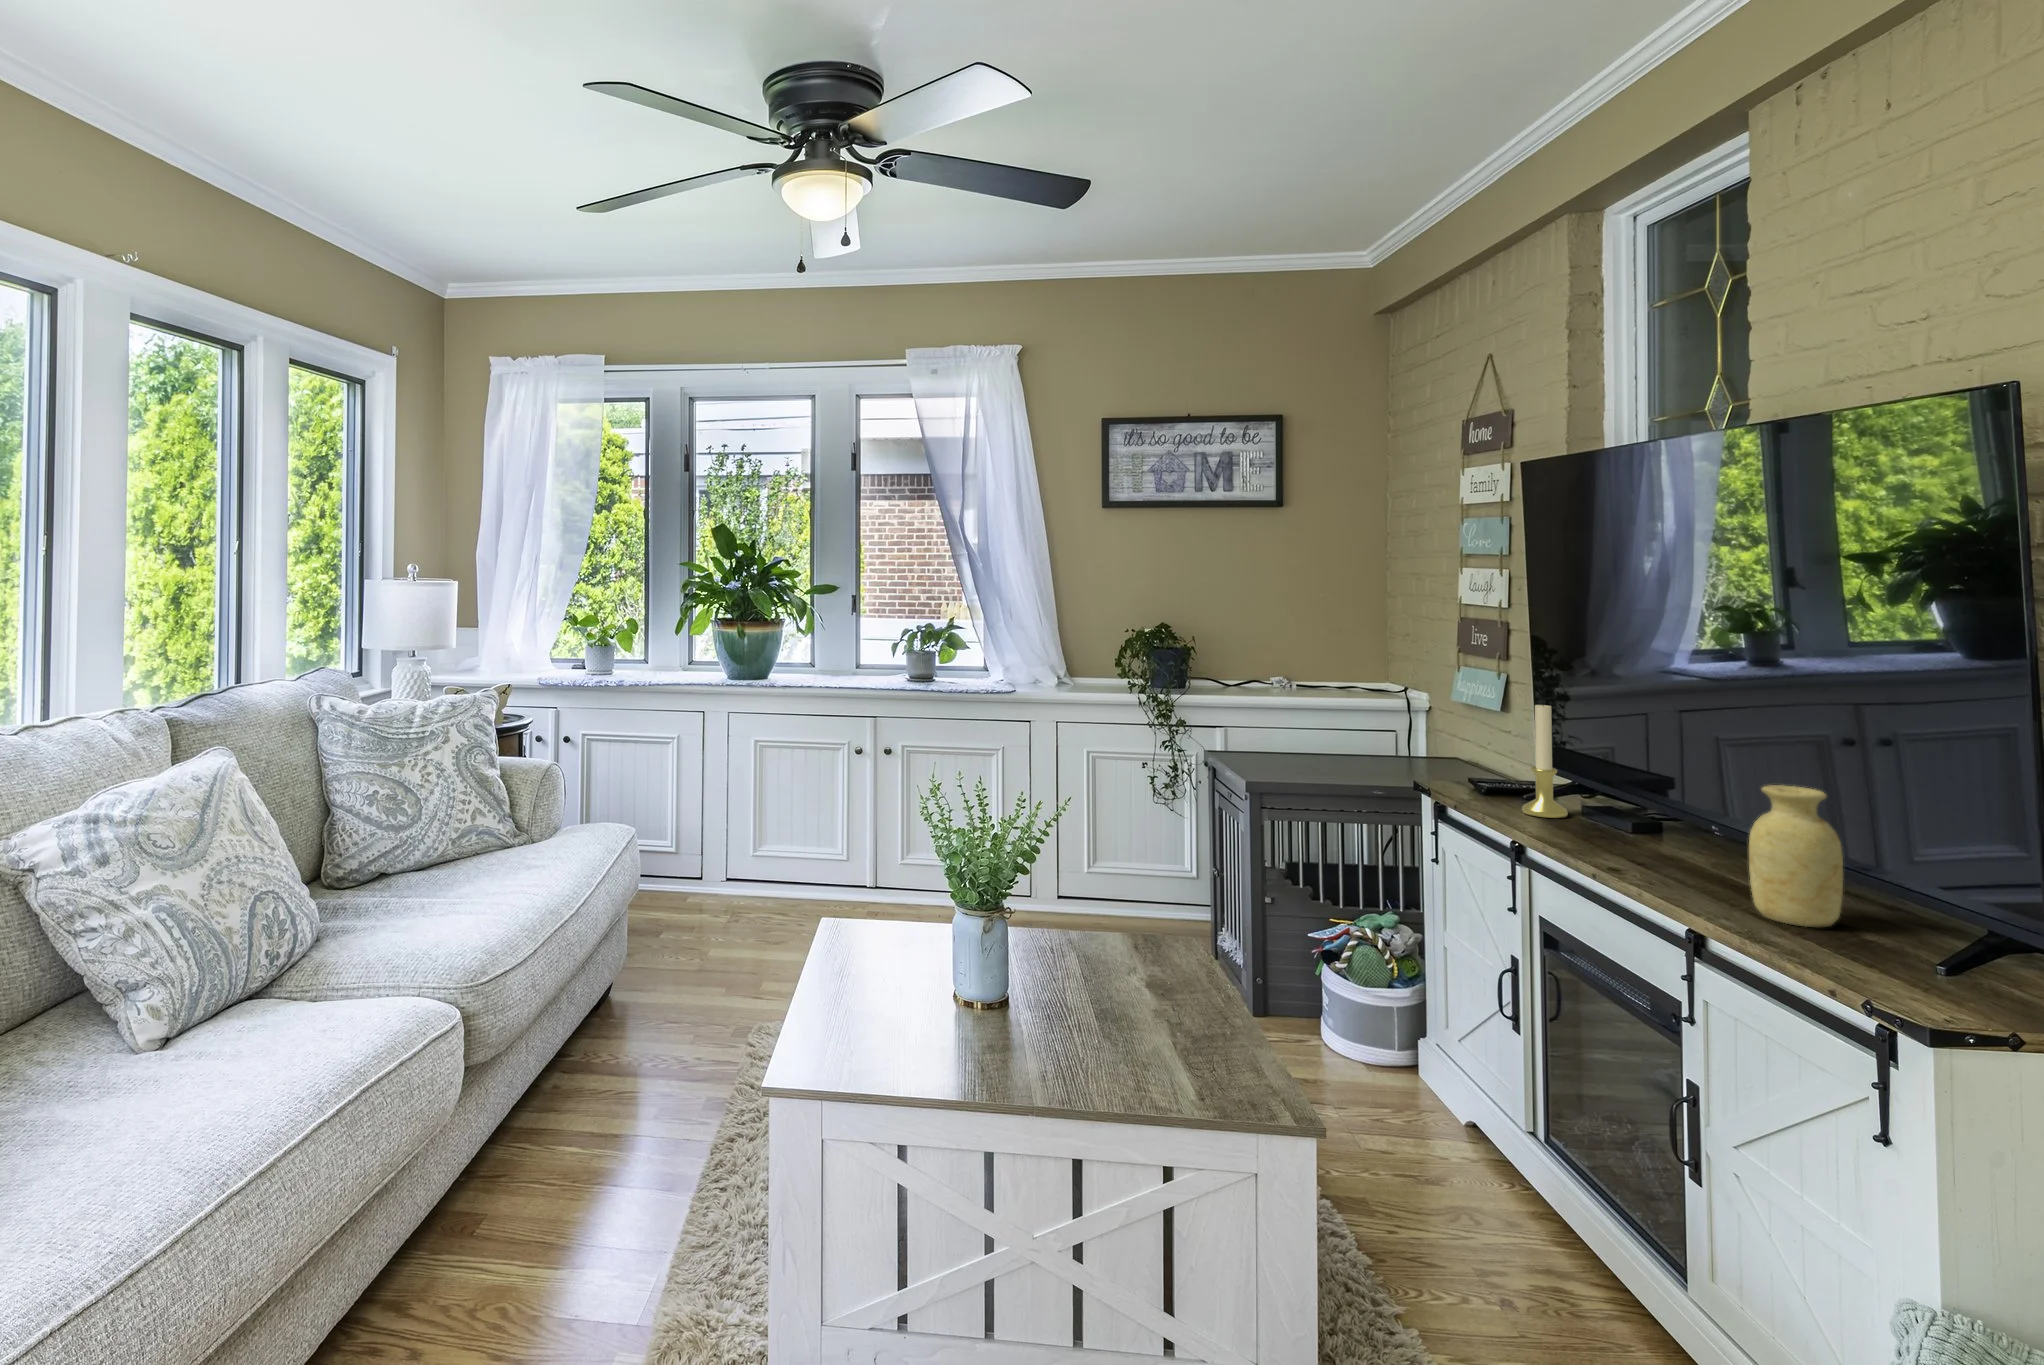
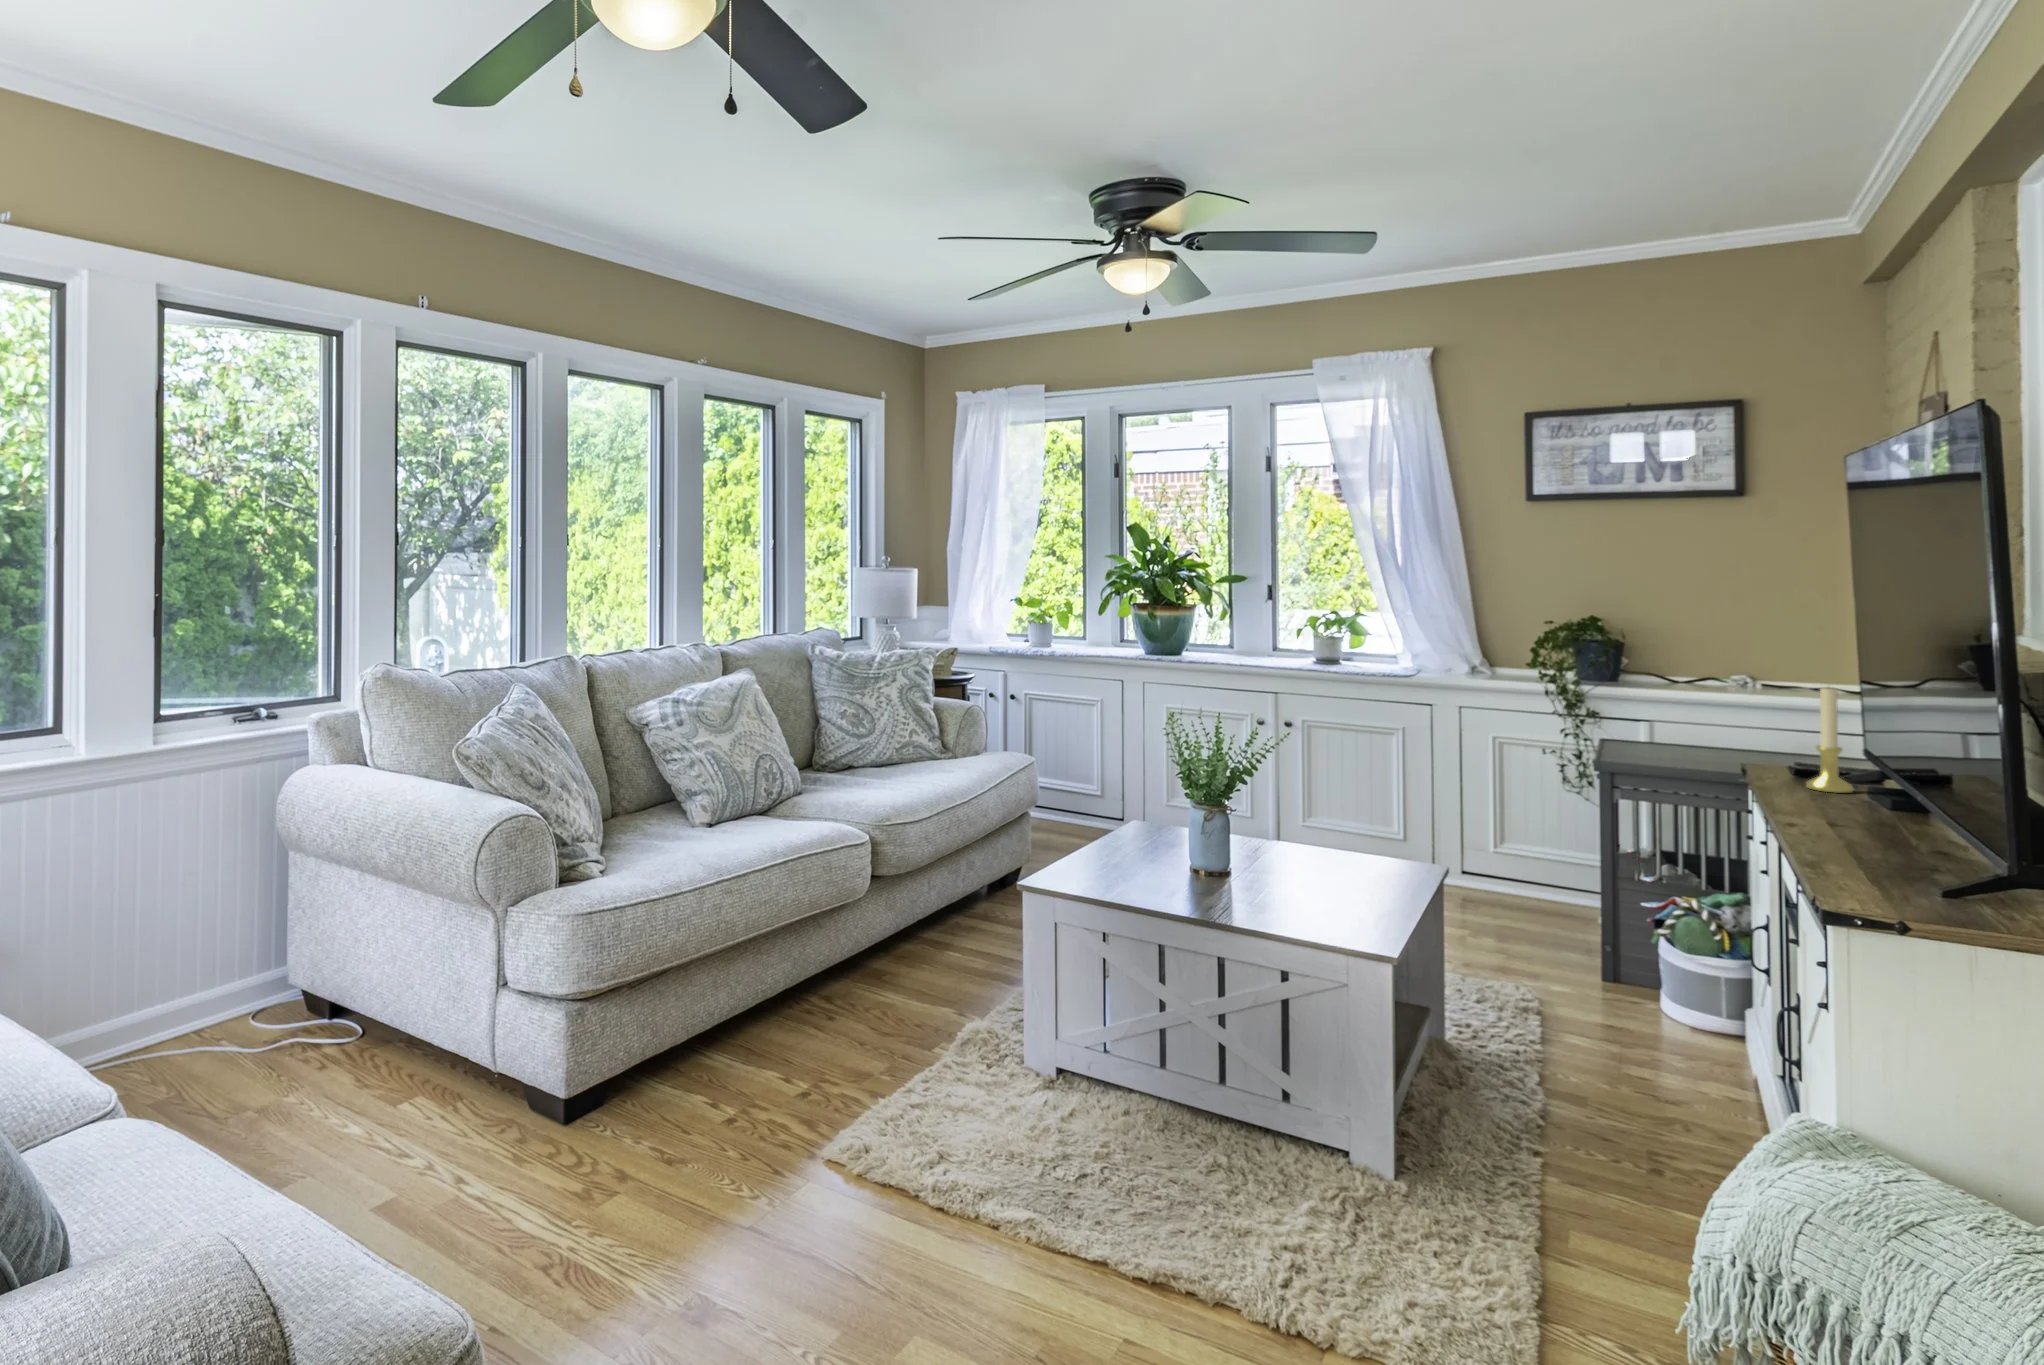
vase: present [1749,785,1843,927] -> none [1850,742,1932,860]

